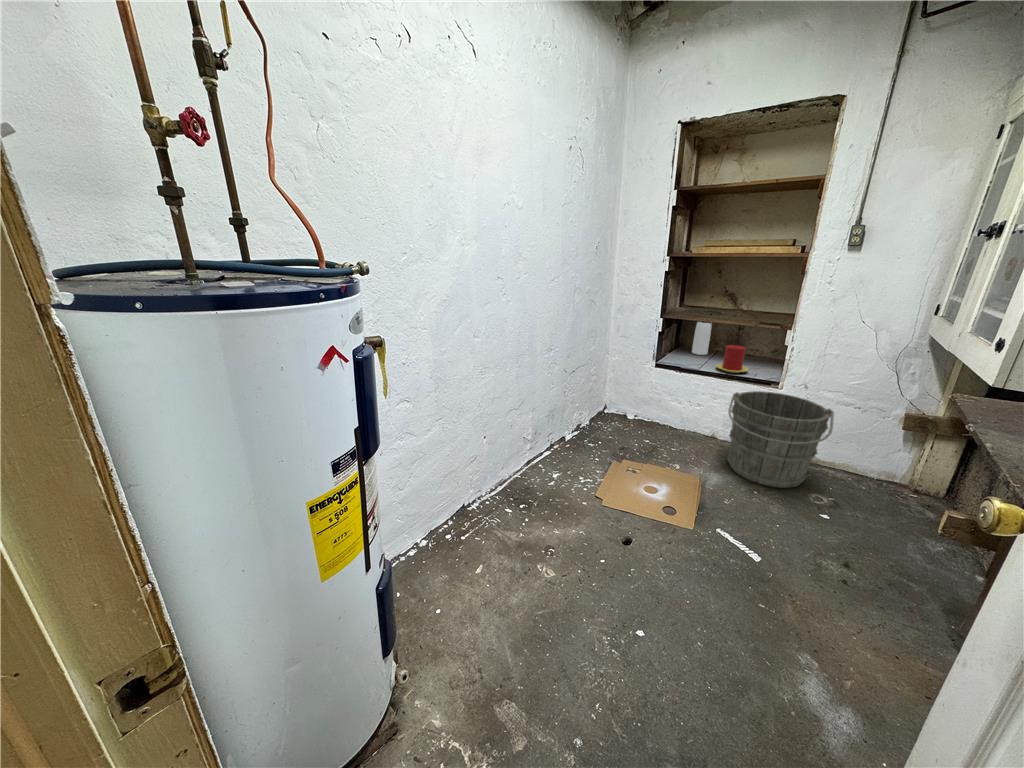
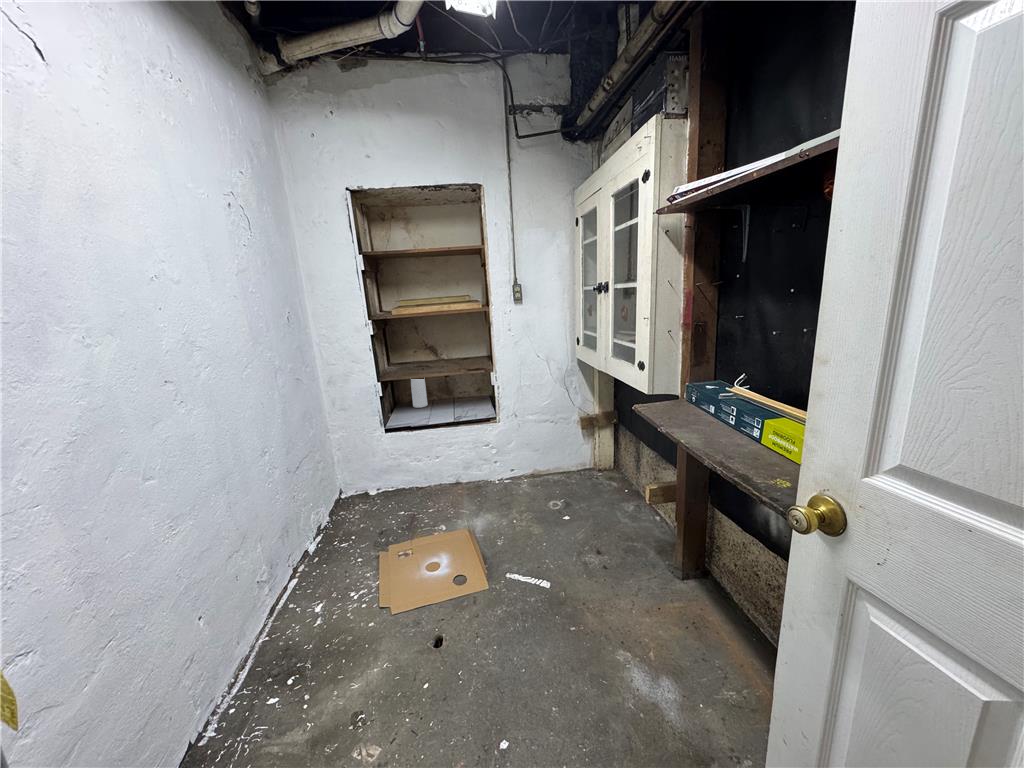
candle: present [716,345,748,373] -> none [442,392,469,418]
bucket: present [727,391,834,488] -> none [470,426,549,511]

